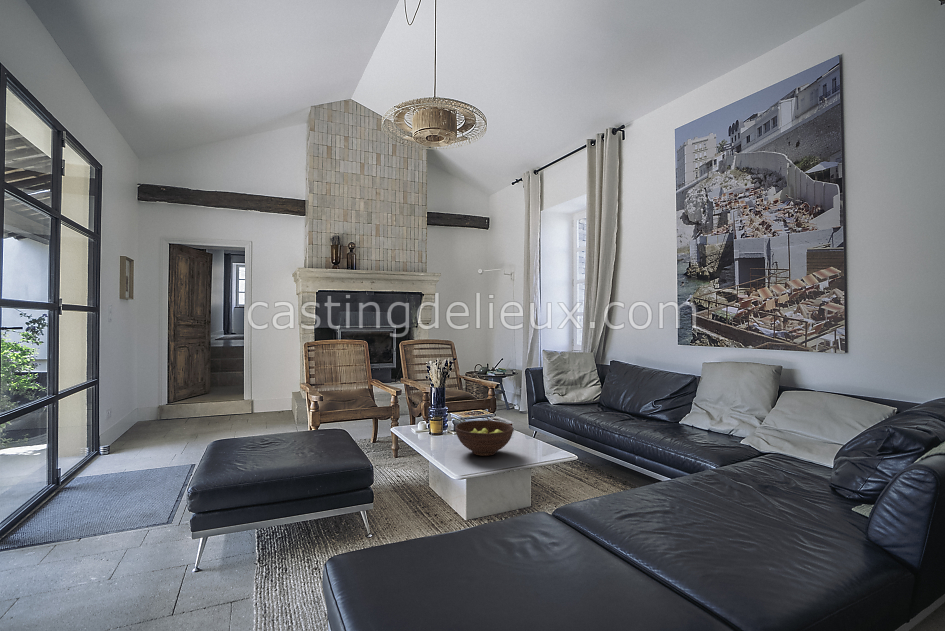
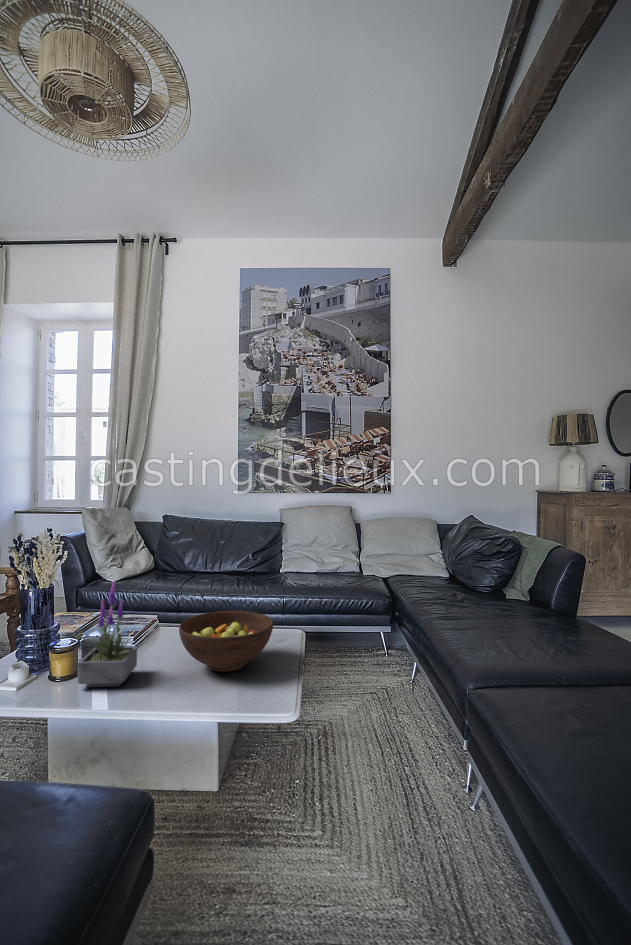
potted plant: none [426,389,455,444] -> present [78,582,137,687]

